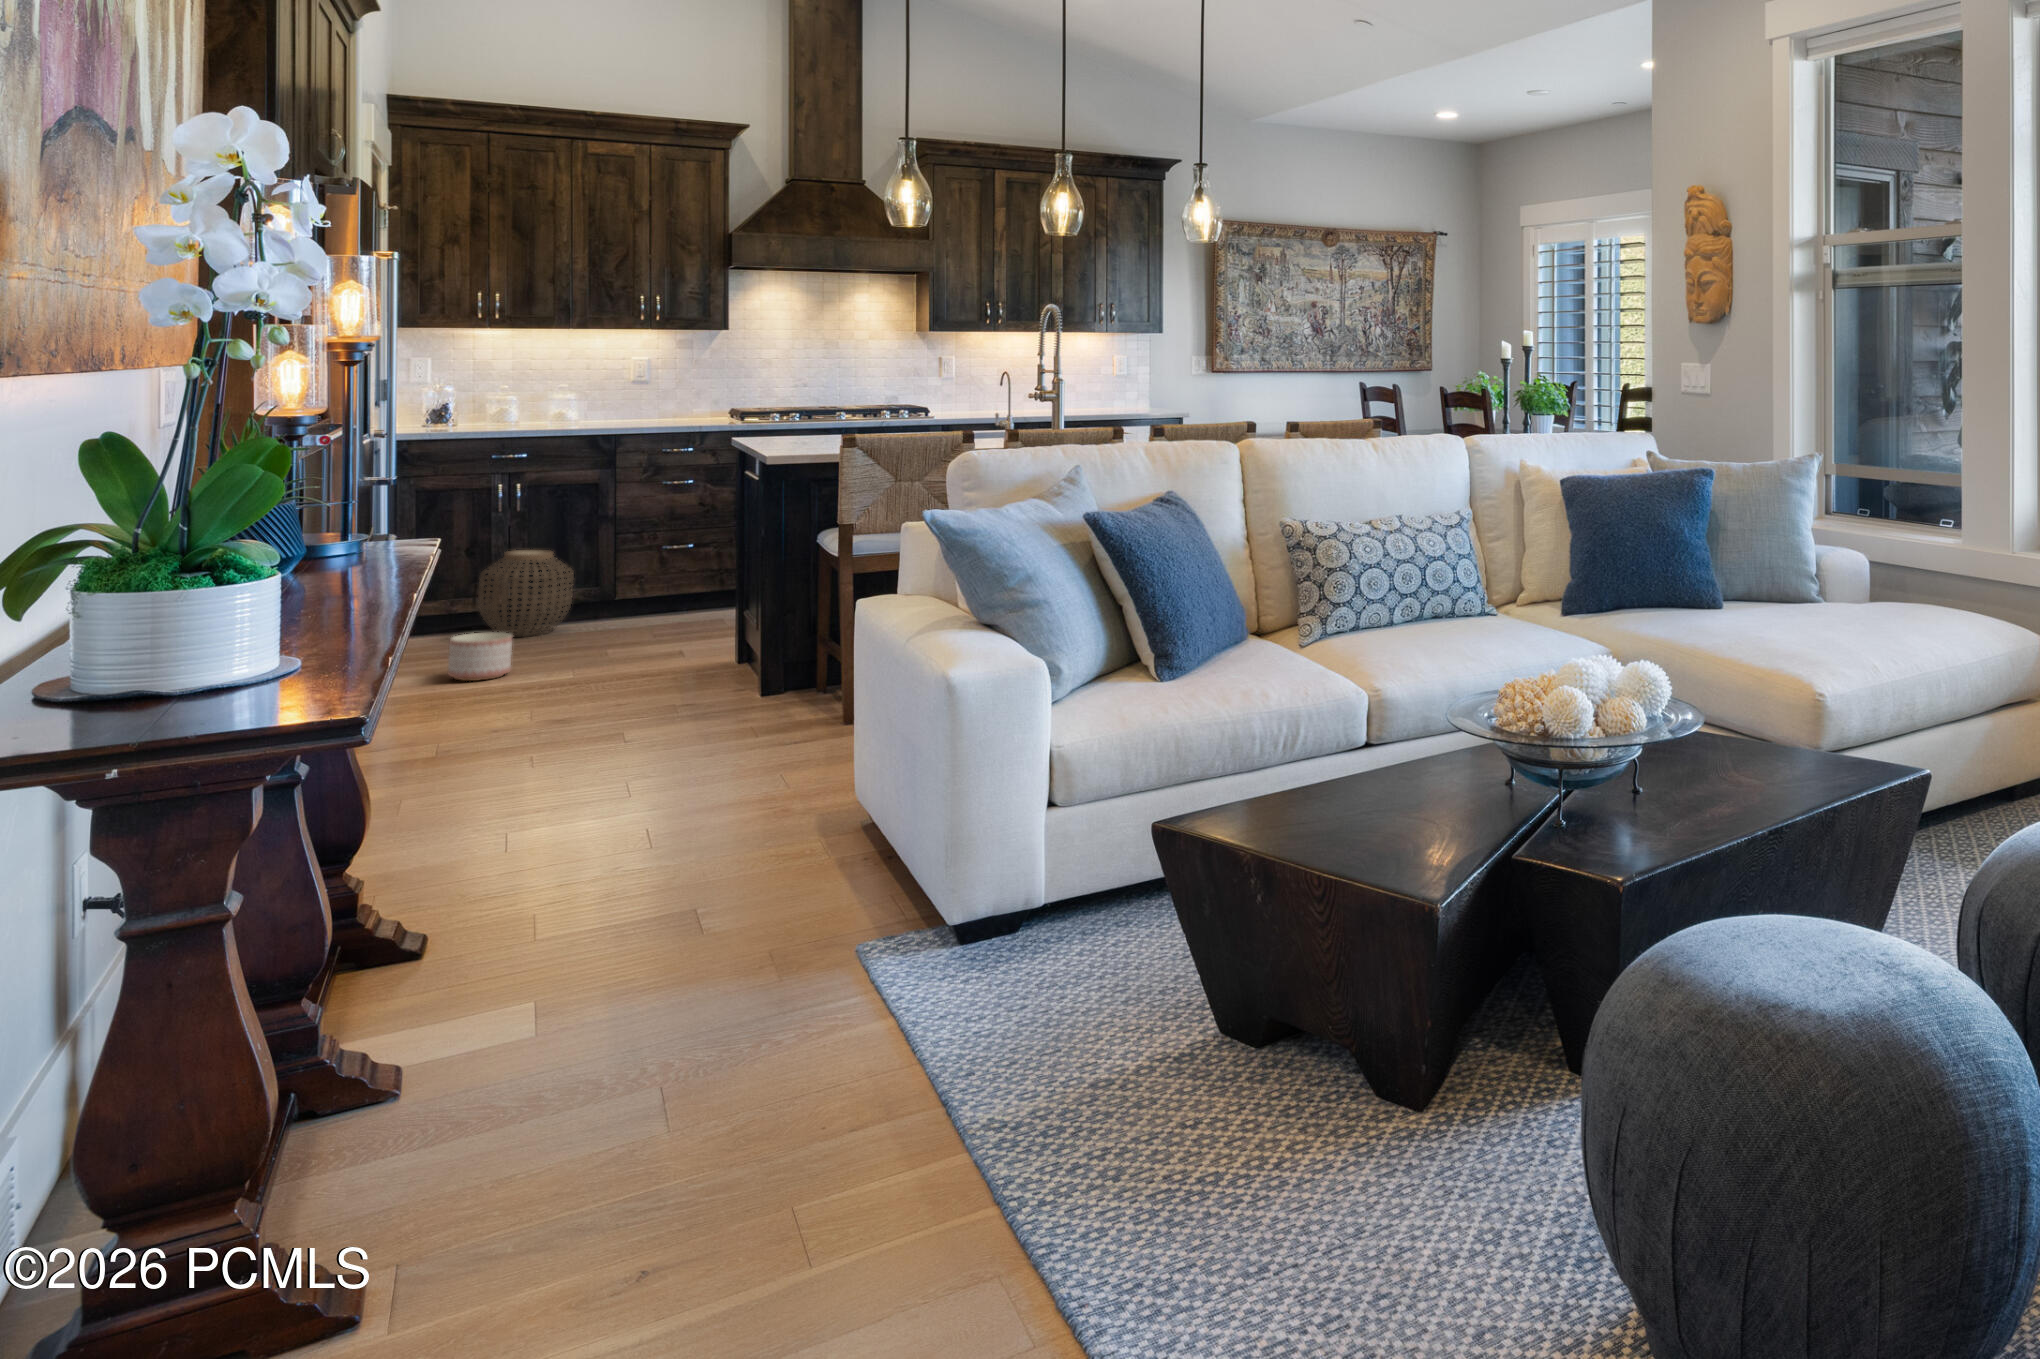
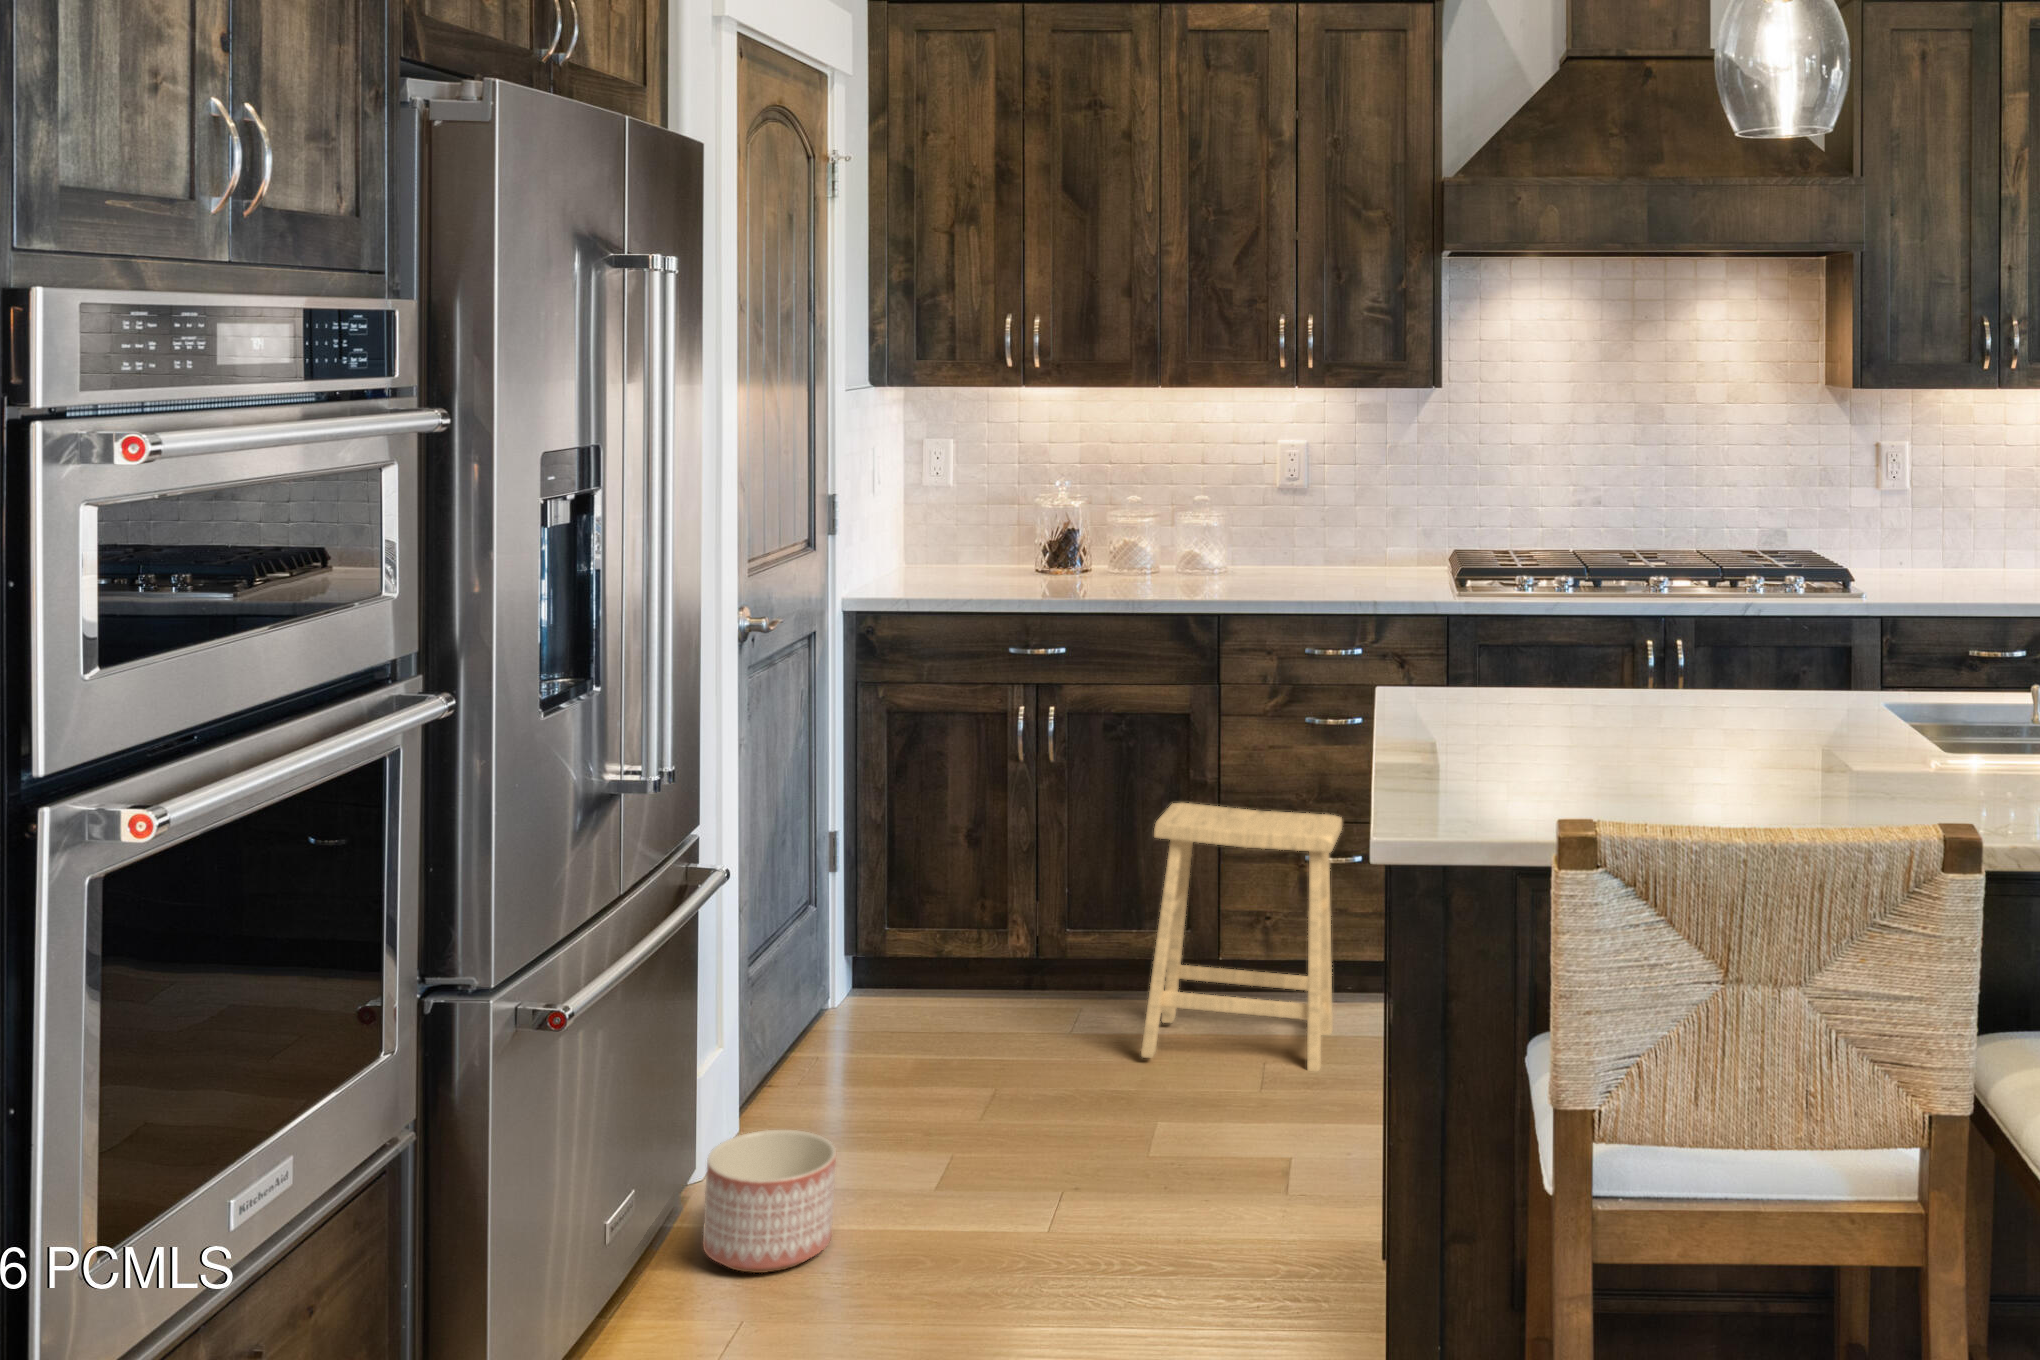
footstool: none [608,516,705,626] -> present [1141,803,1342,1071]
woven basket: present [479,550,574,636] -> none [915,862,1088,1063]

